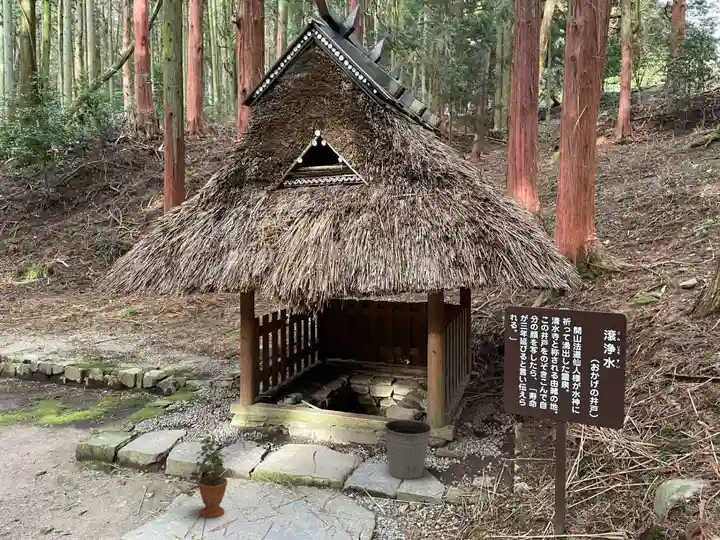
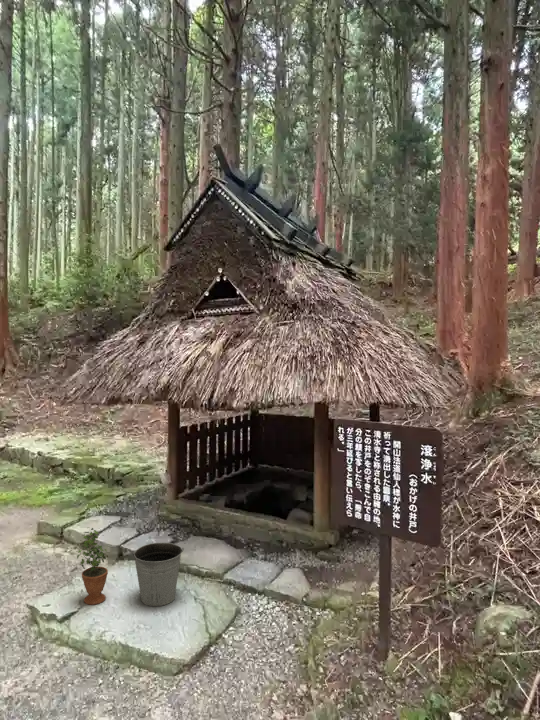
bucket: present [382,419,431,479] -> present [132,543,184,606]

